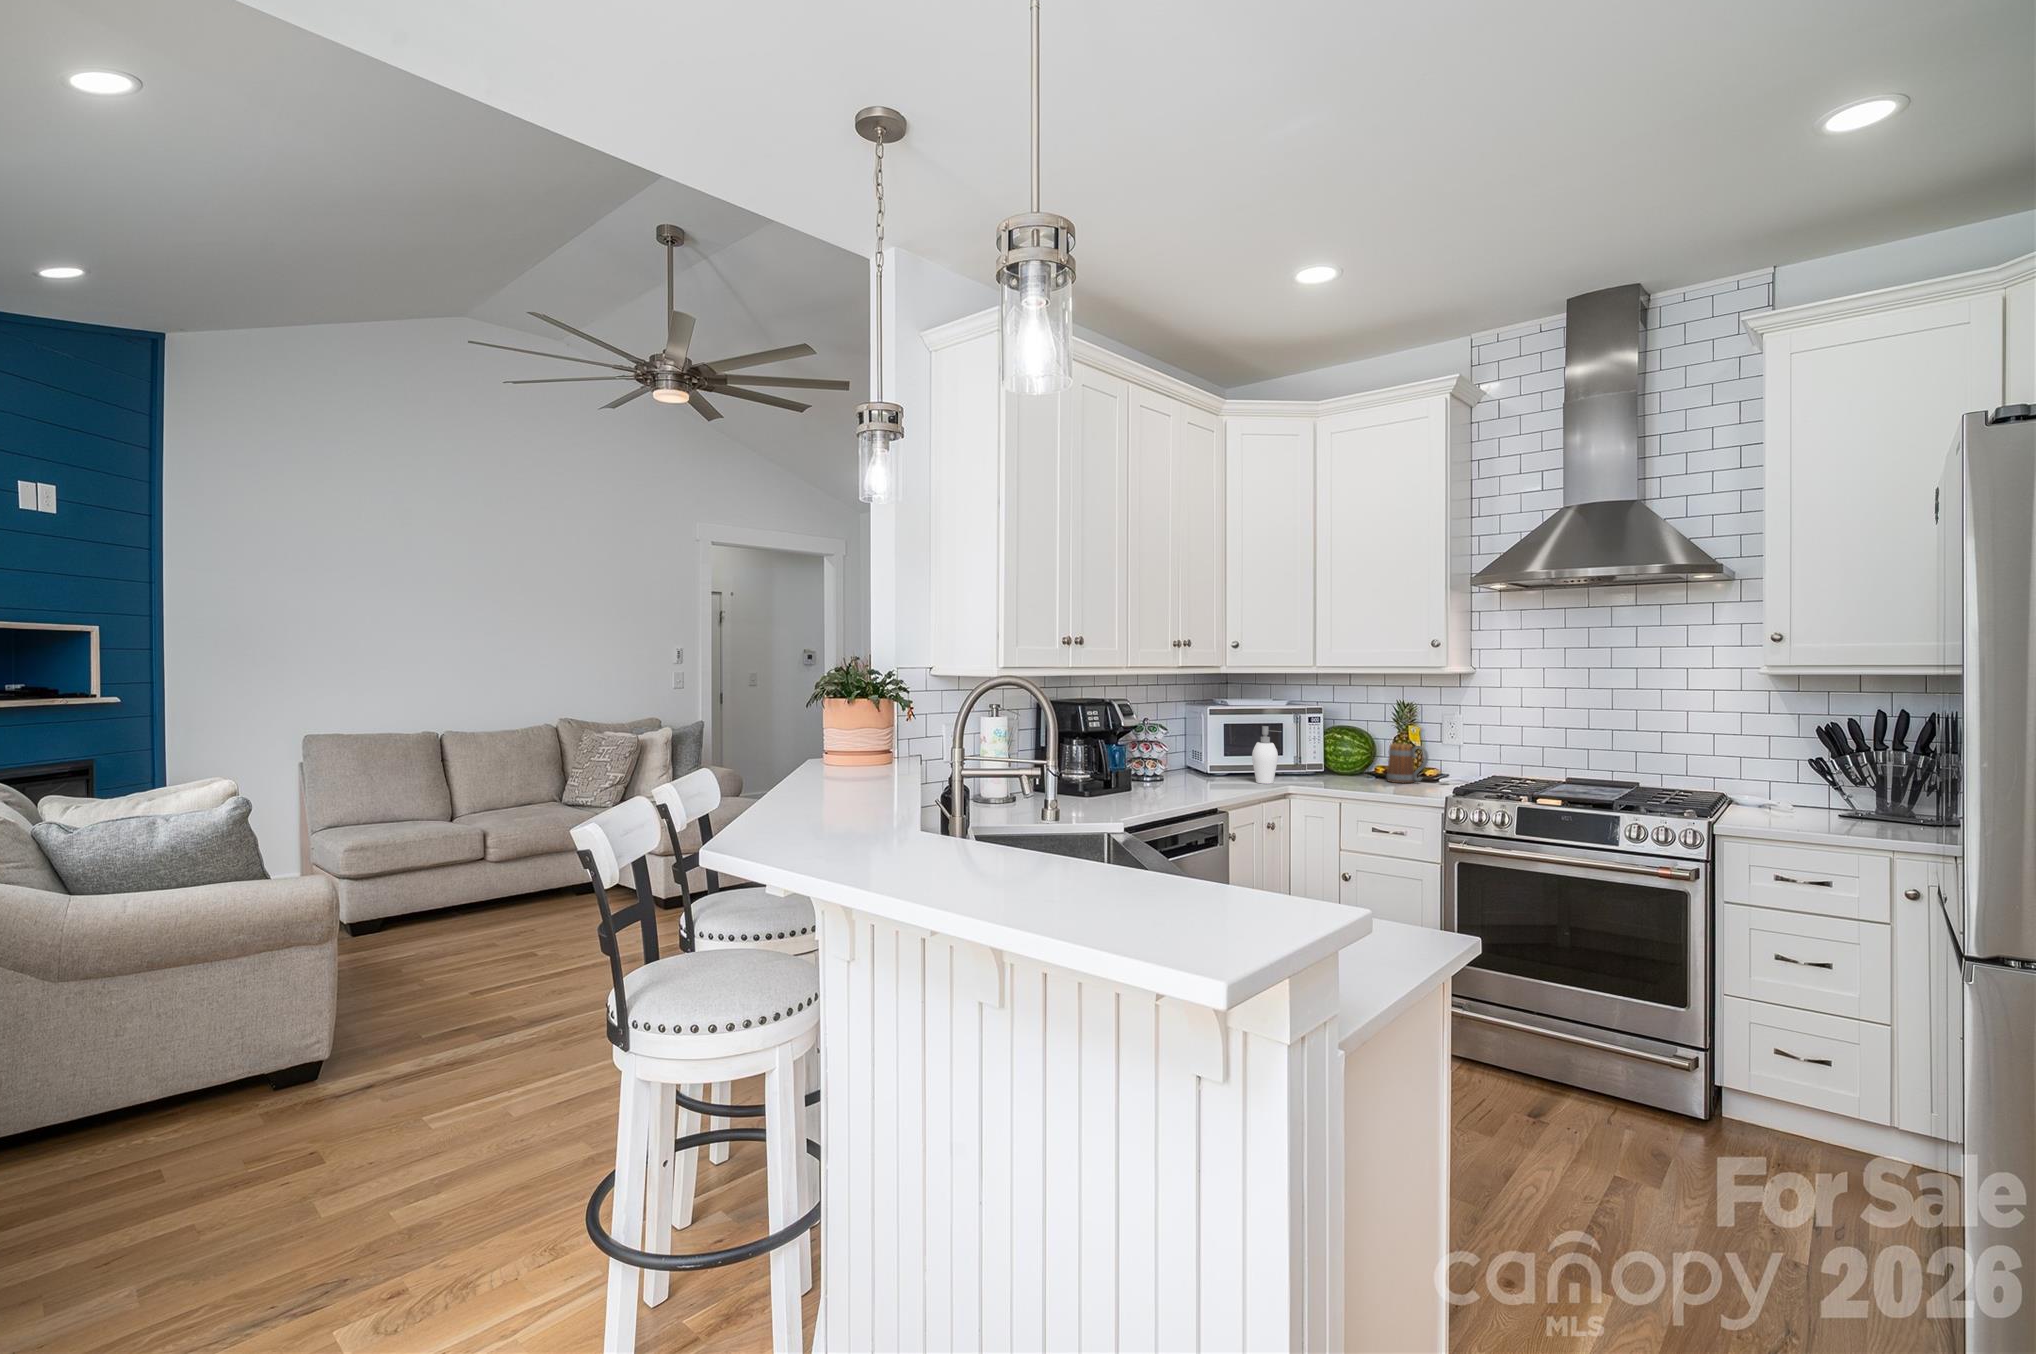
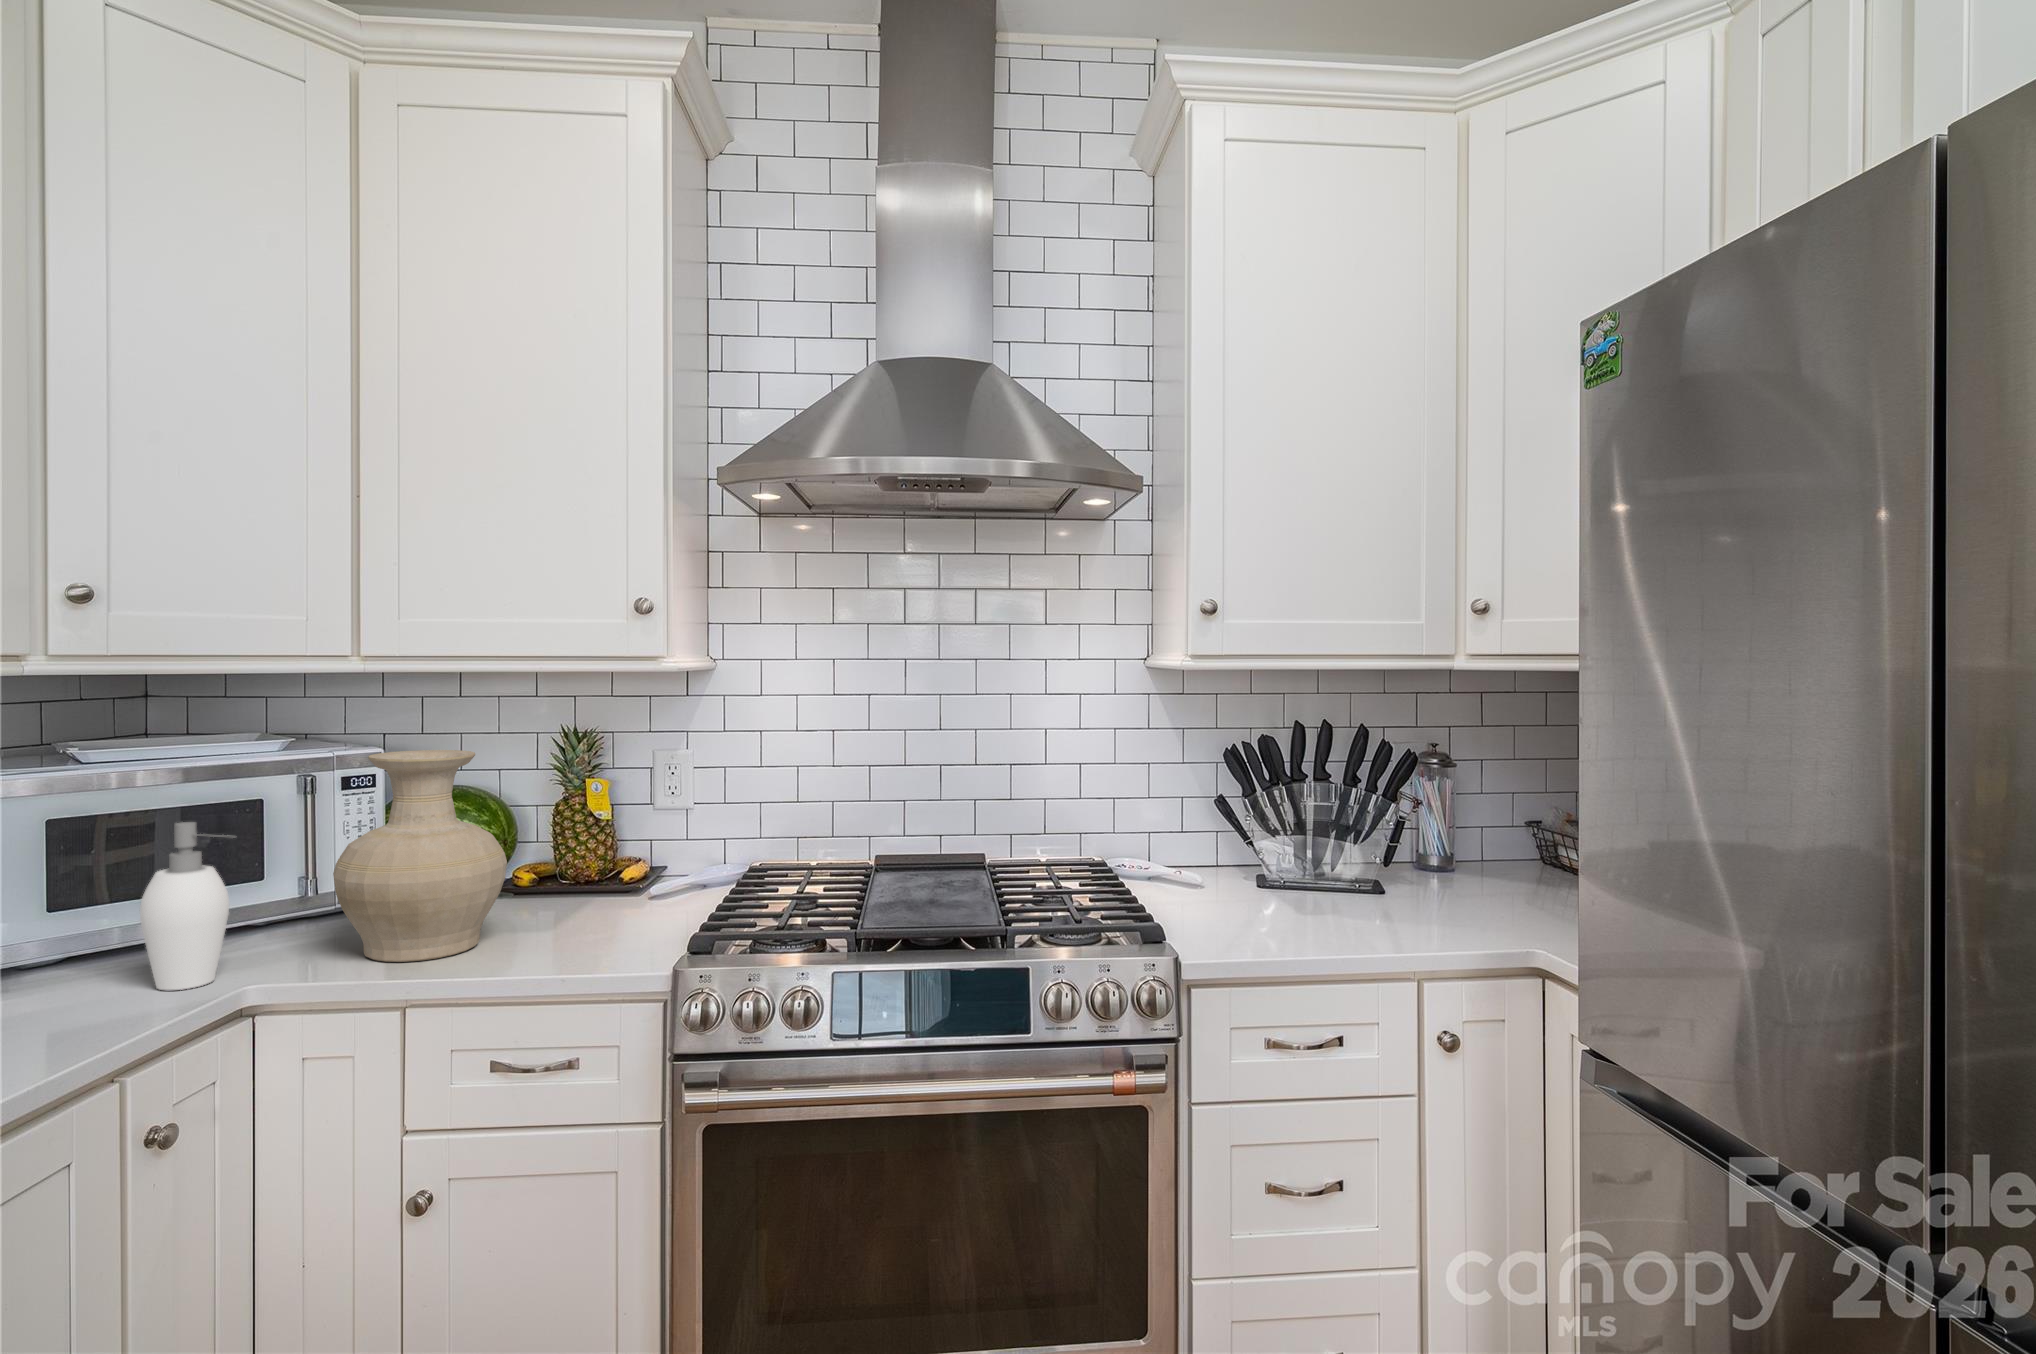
vase: none [1310,706,1374,787] -> present [333,750,507,962]
mug: present [1387,743,1428,783] -> none [538,821,630,914]

